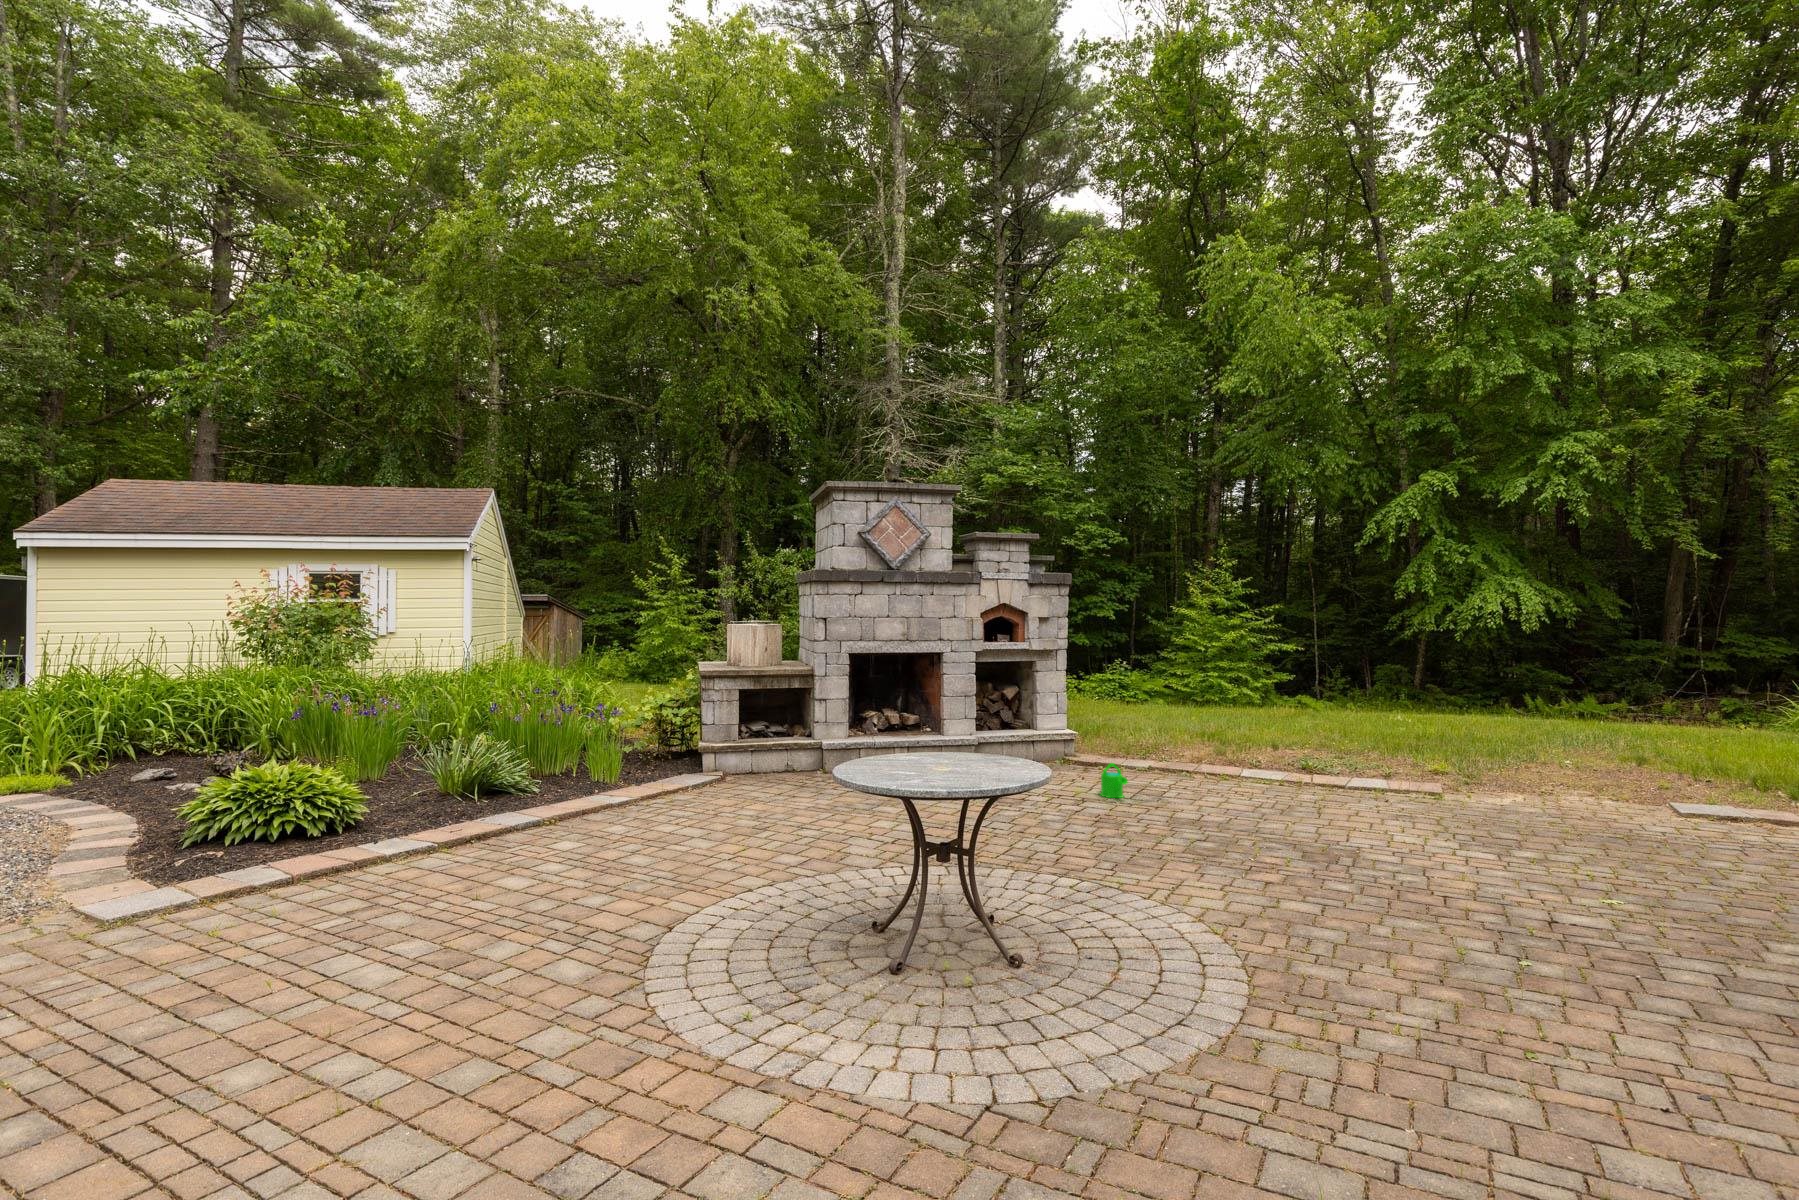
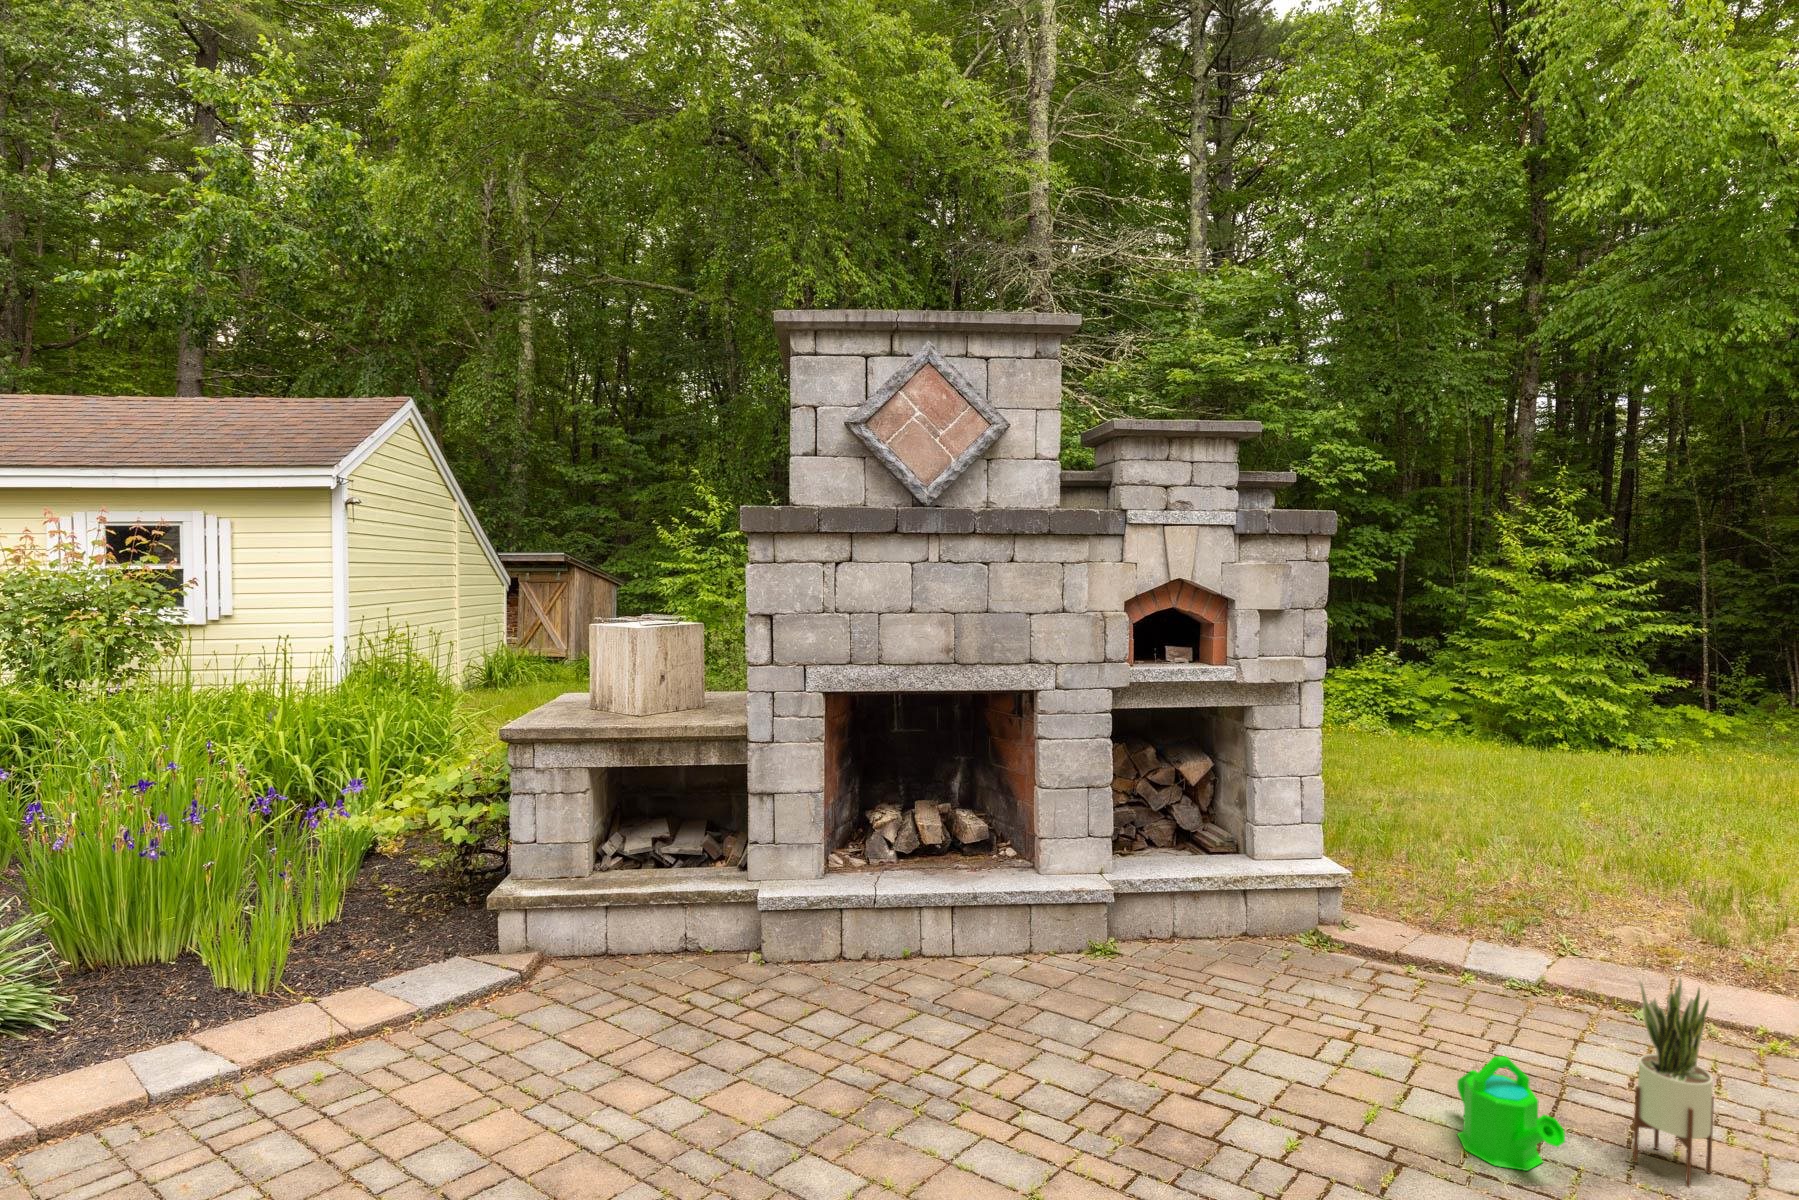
potted plant: none [1152,731,1177,799] -> present [1633,978,1714,1188]

